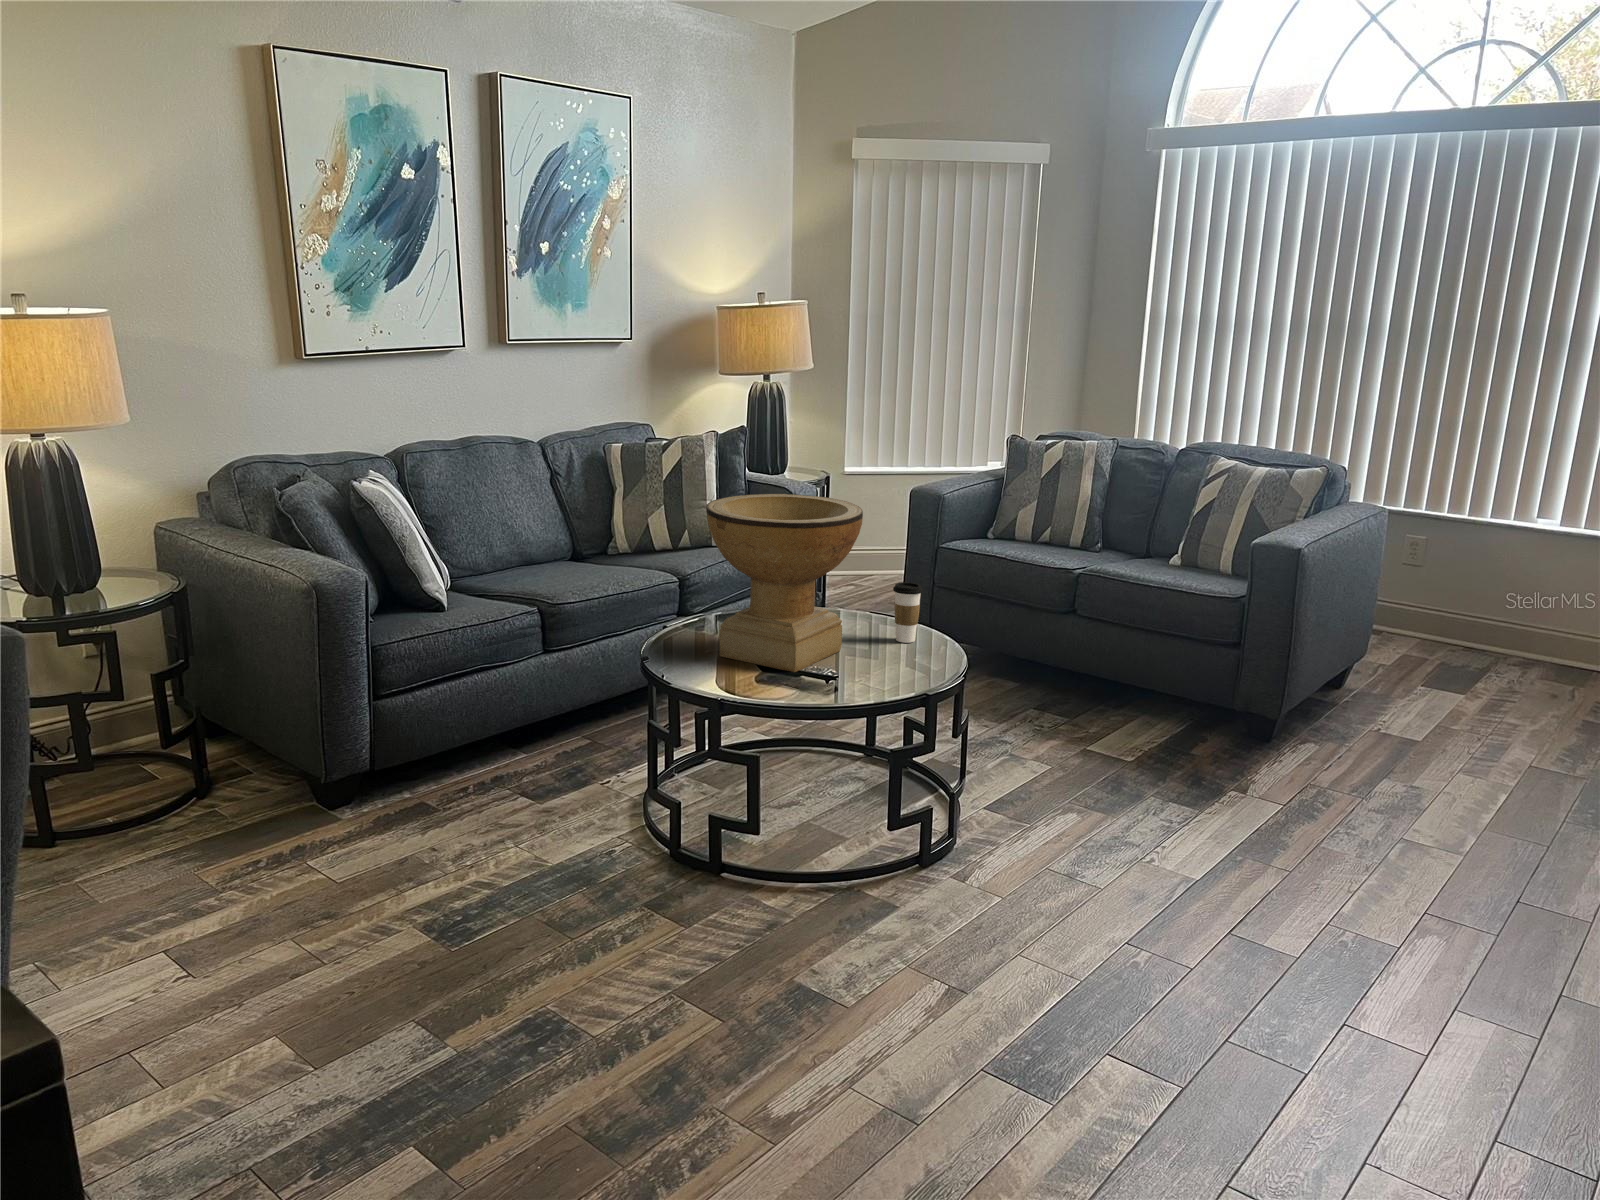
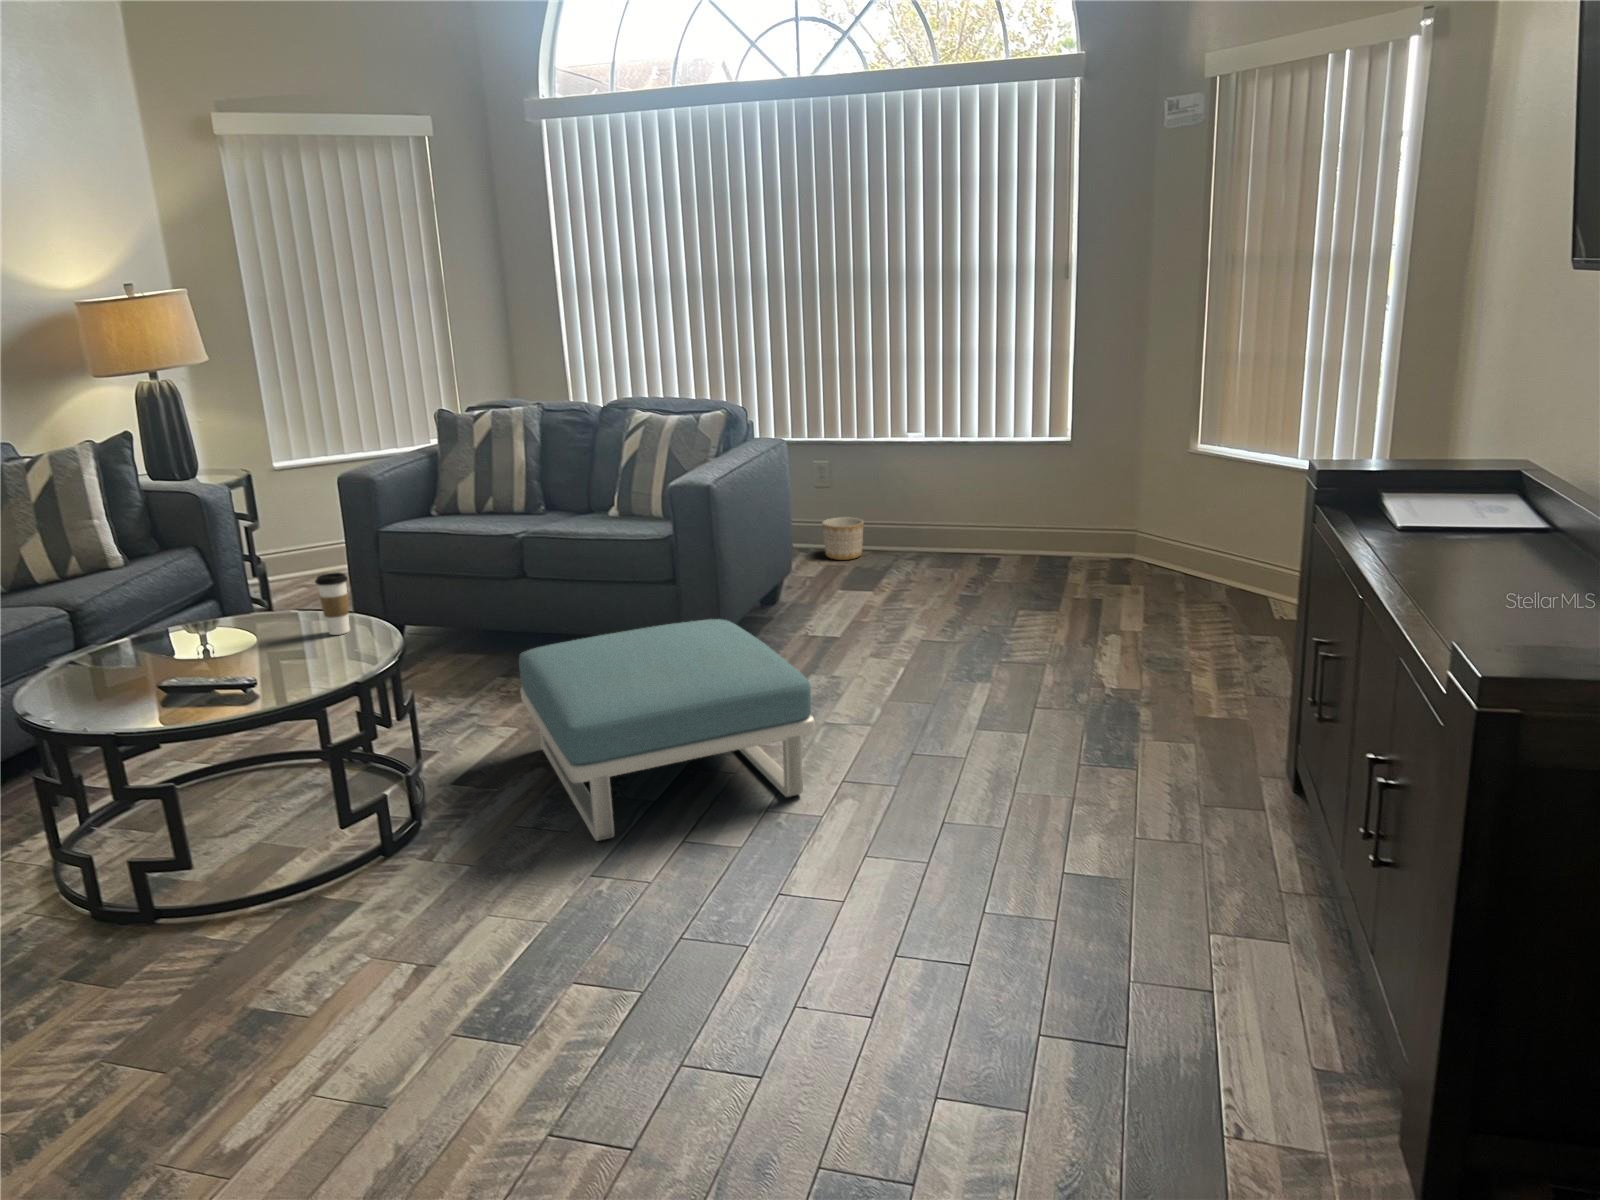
decorative bowl: present [706,494,863,672] -> none [66,497,265,688]
planter: none [1407,603,1464,654] -> present [822,517,864,560]
footstool: none [1066,692,1410,917] -> present [519,619,815,841]

